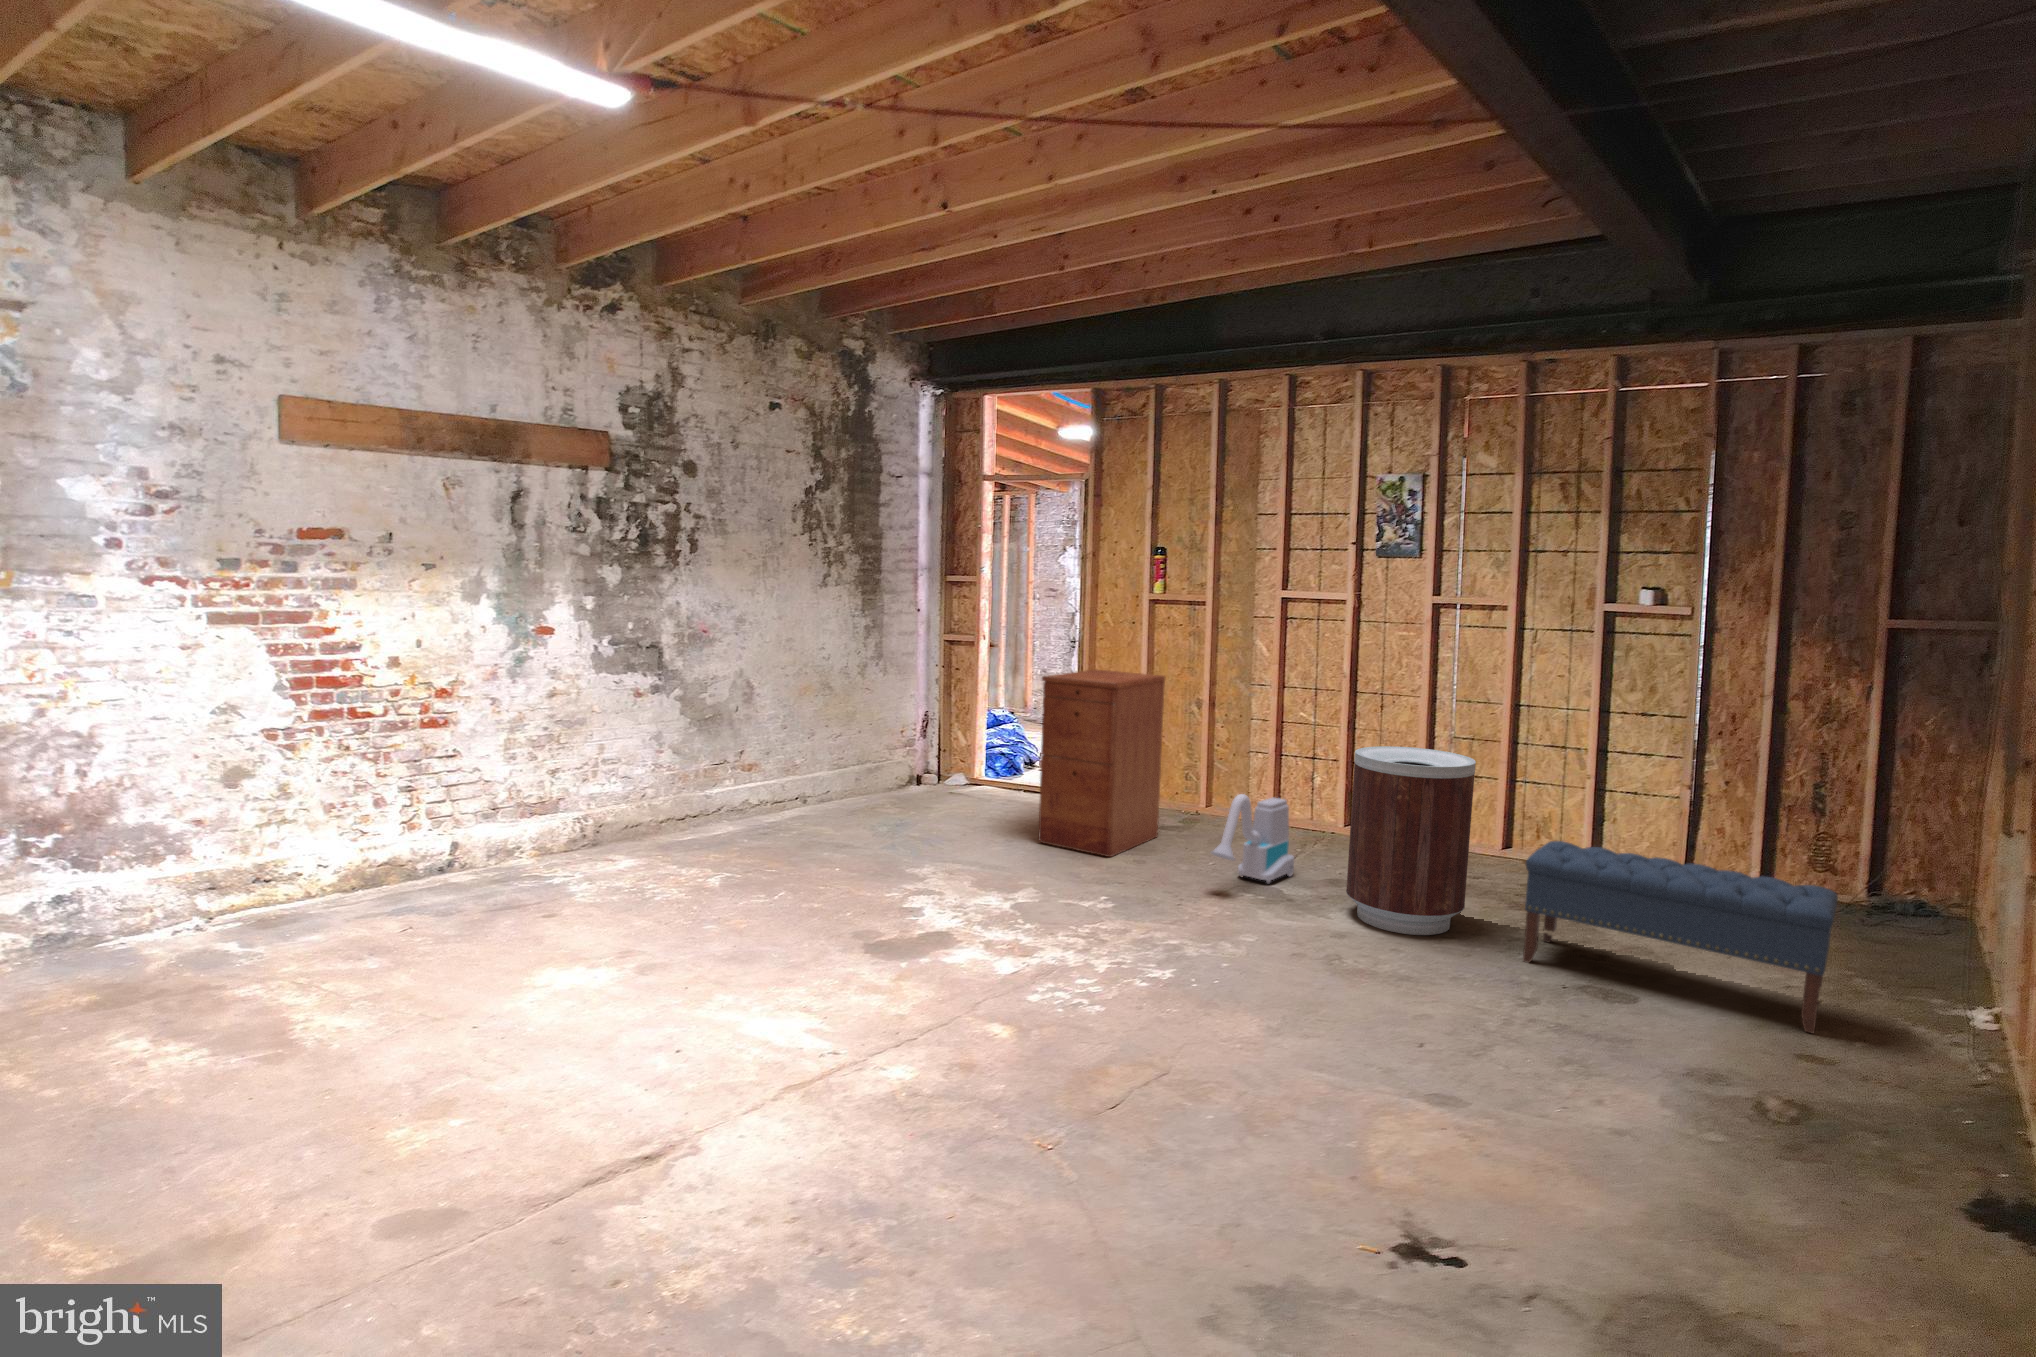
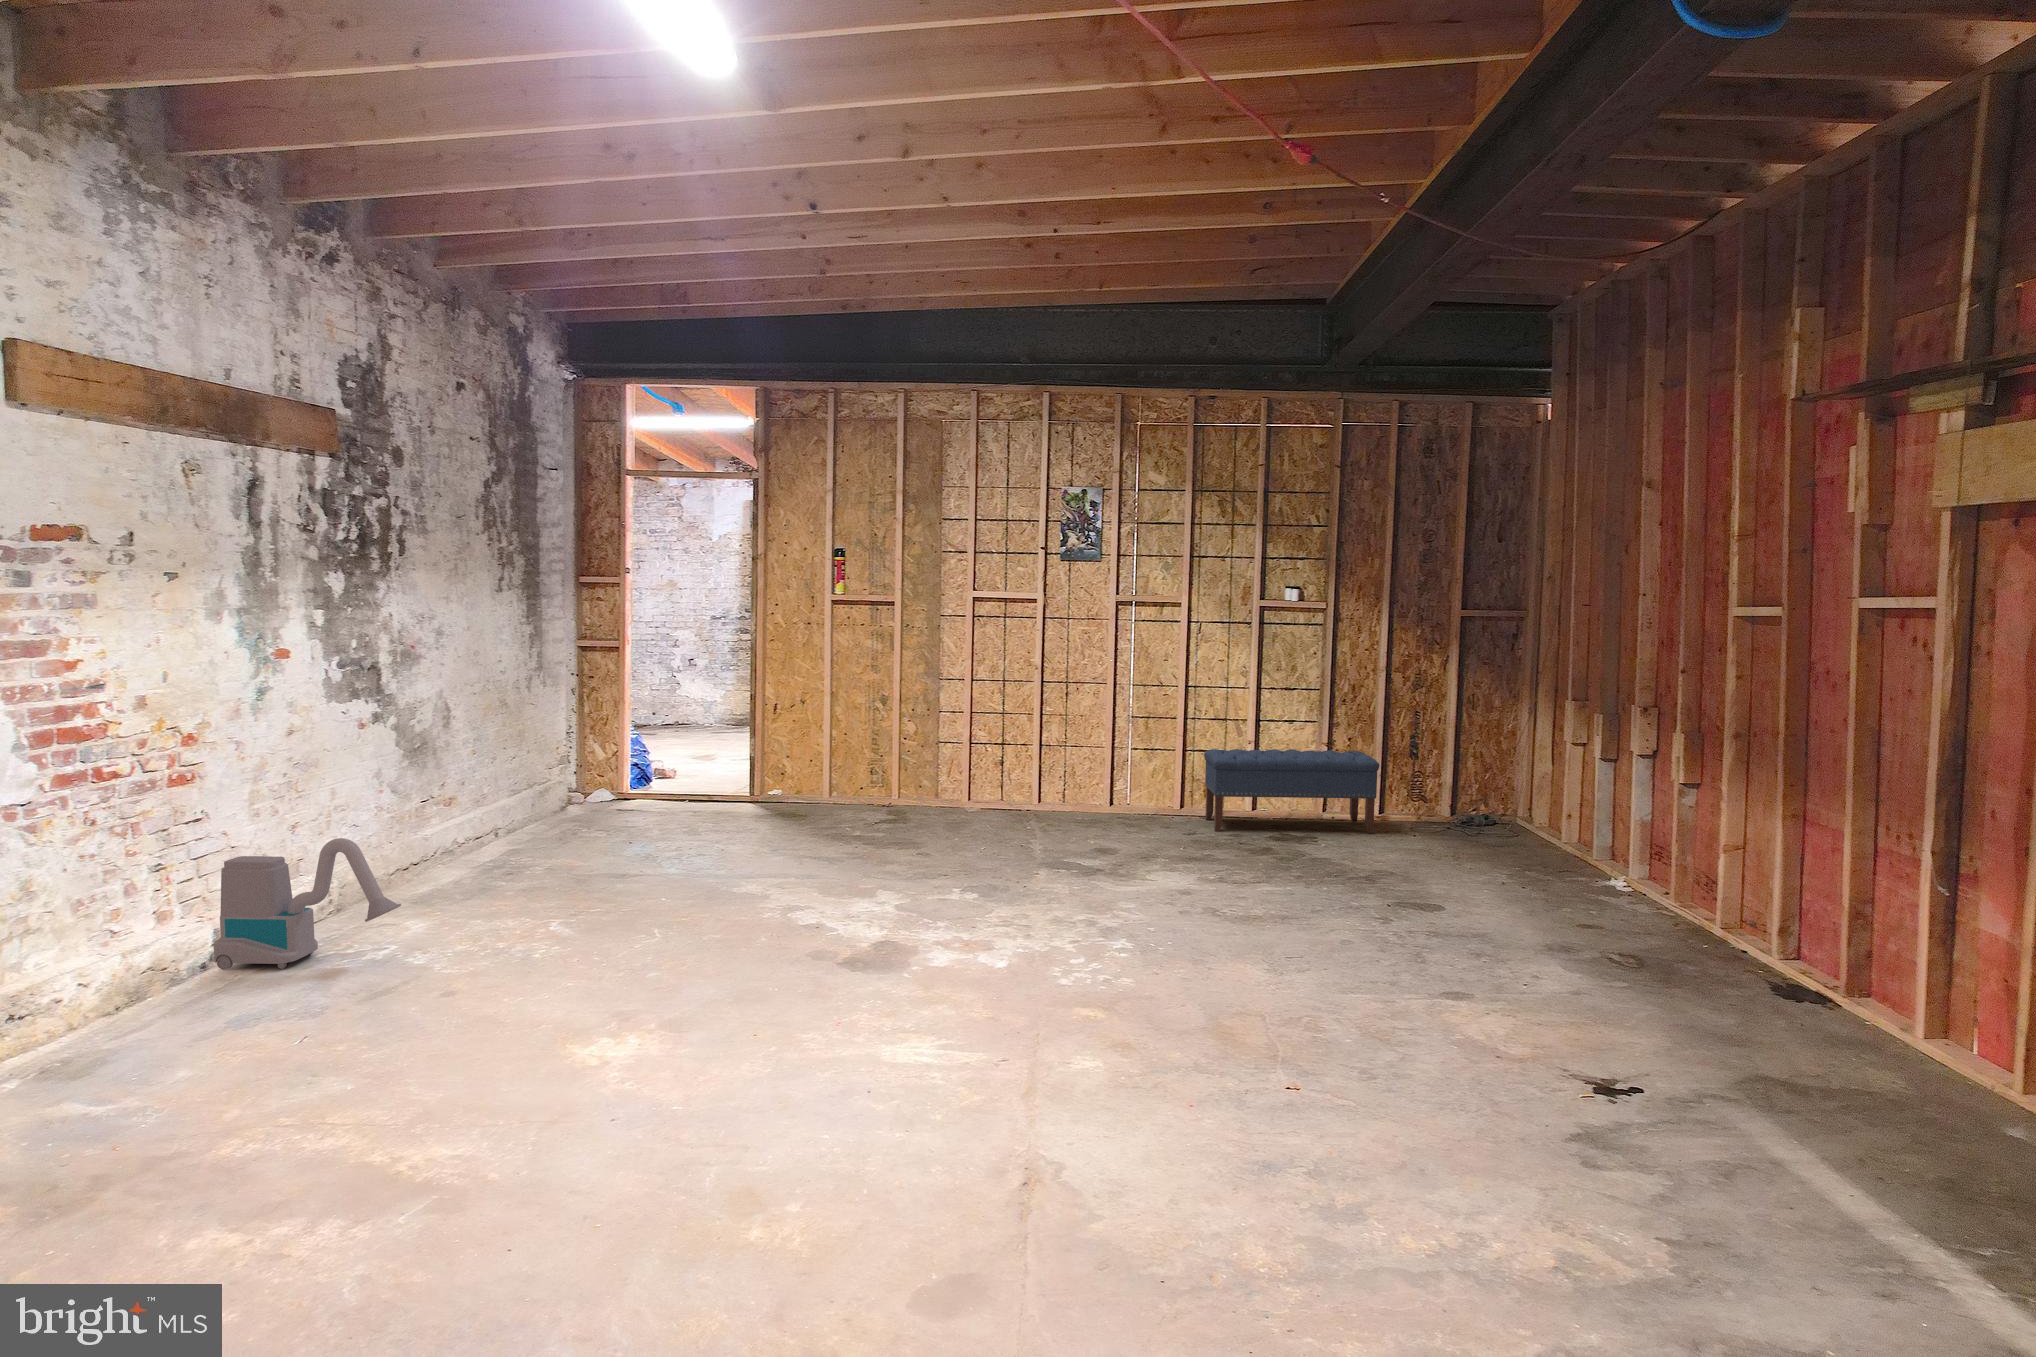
filing cabinet: present [1038,670,1165,857] -> none [794,663,876,827]
trash can: present [1346,746,1476,935] -> none [1081,698,1166,831]
vacuum cleaner: present [1210,794,1294,884] -> present [213,838,401,970]

